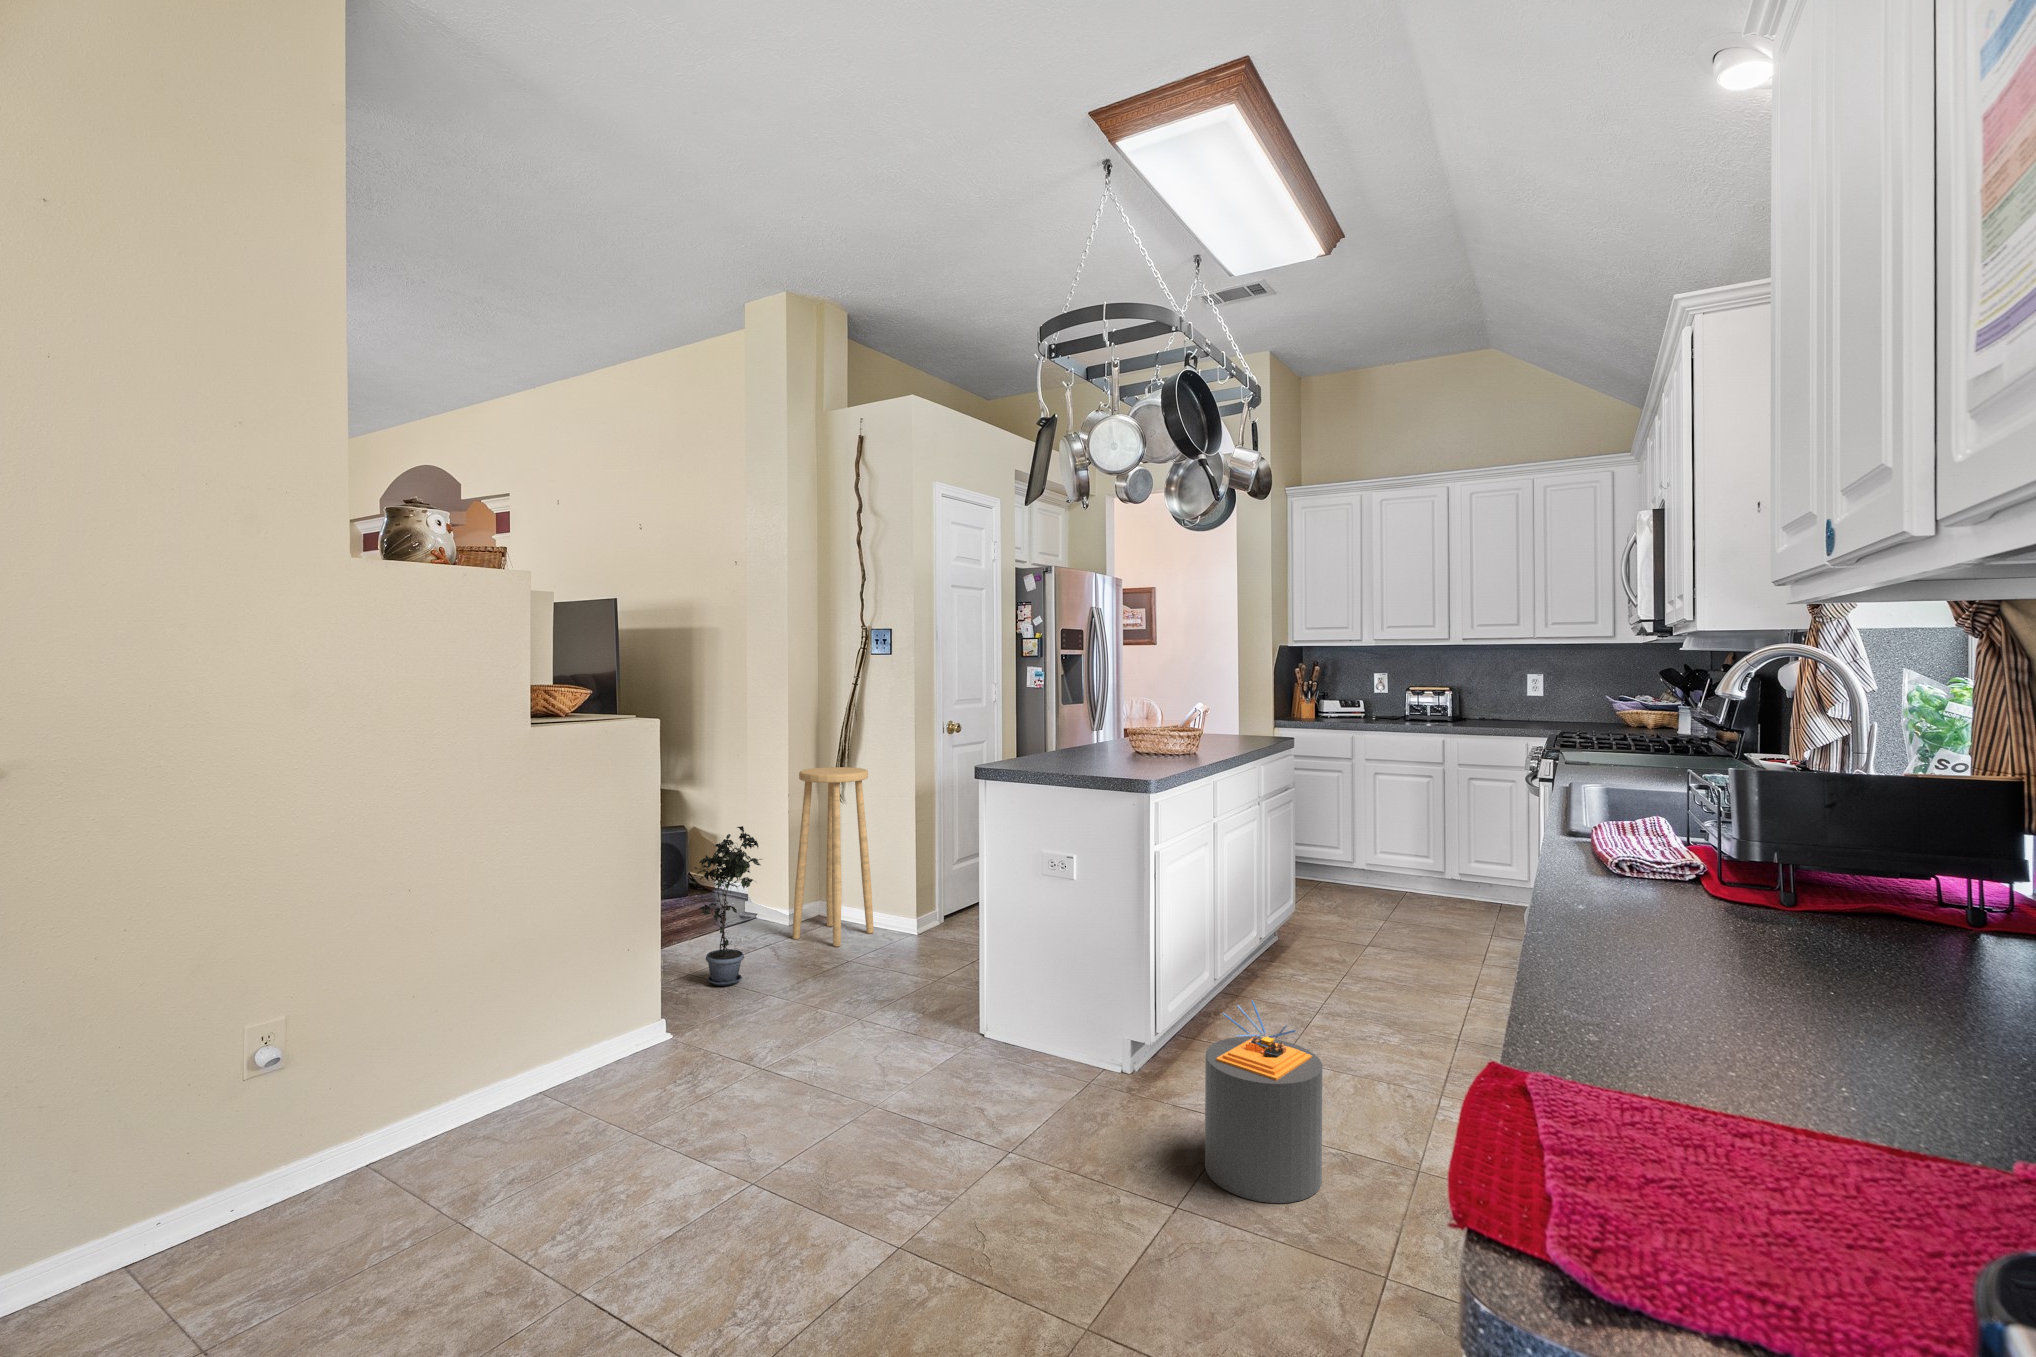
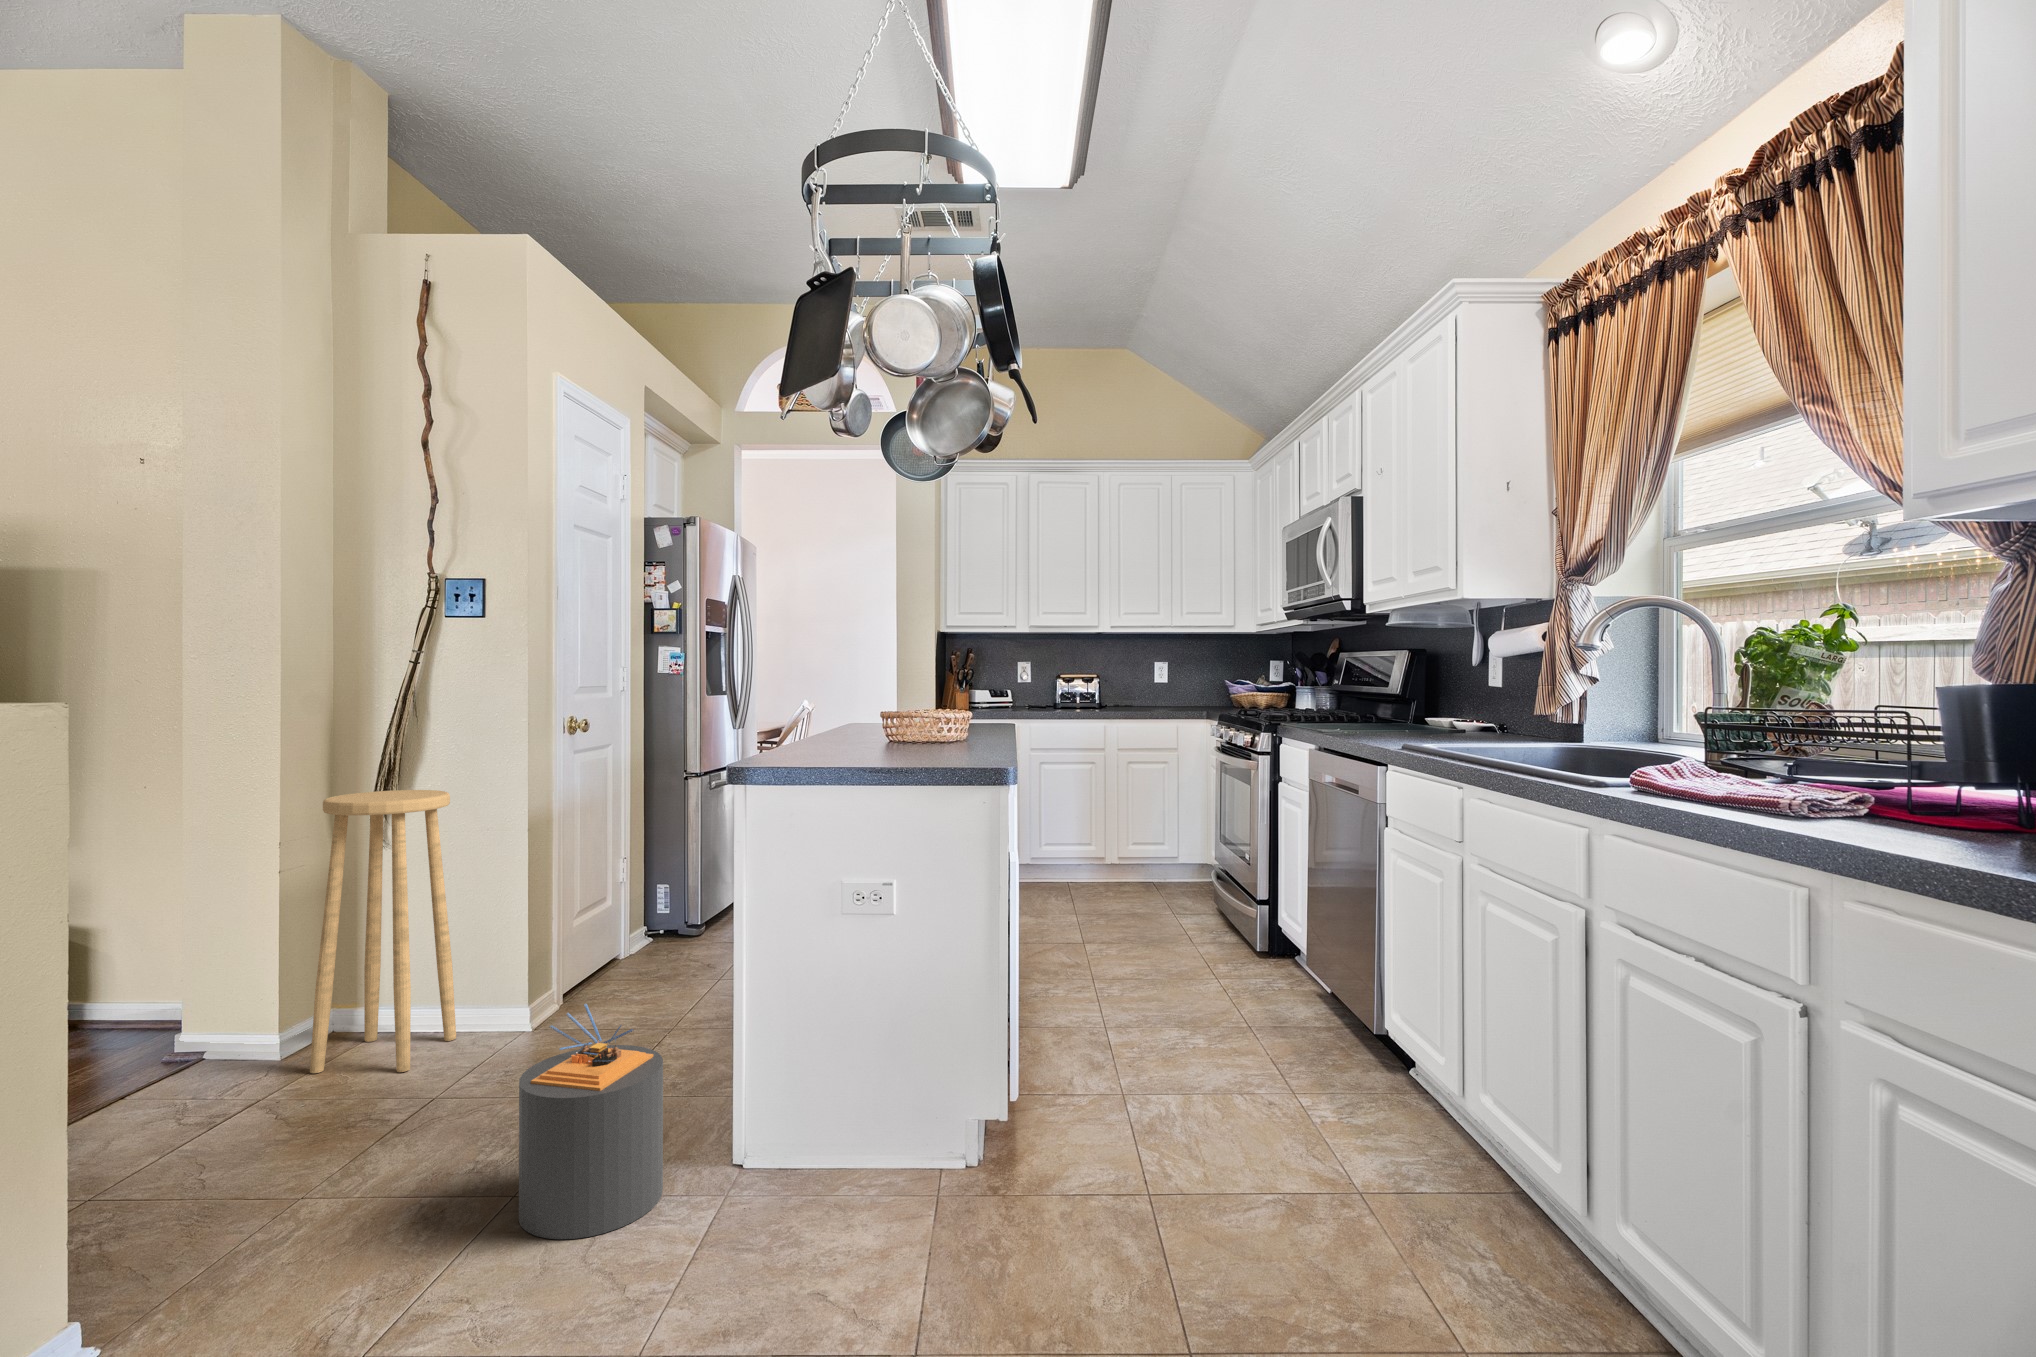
potted plant: present [694,826,761,986] -> none [134,897,293,1189]
trash can: present [1205,1000,1322,1203] -> present [519,1004,663,1239]

